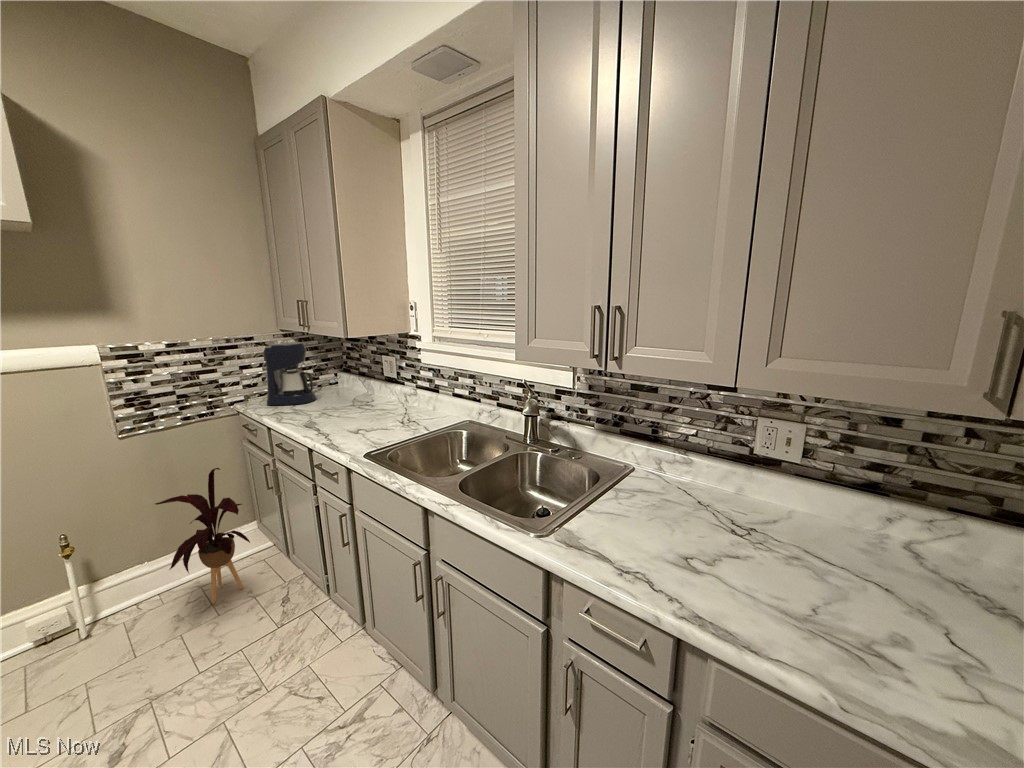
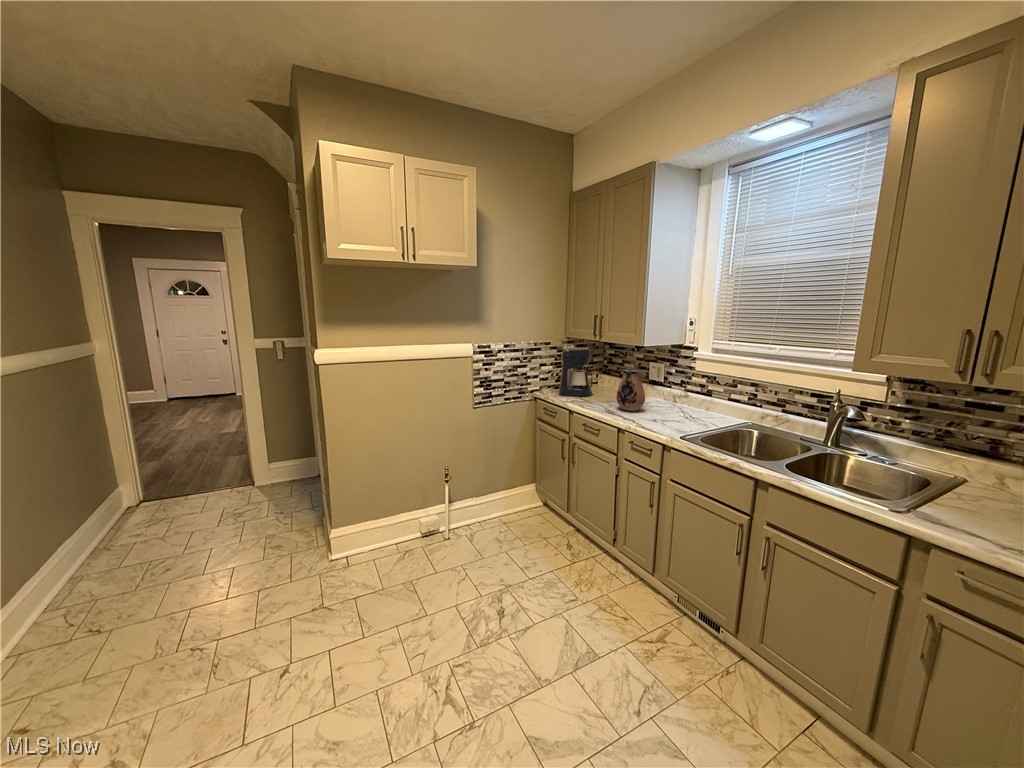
ceramic pitcher: none [319,366,357,420] -> present [616,369,645,411]
house plant: present [155,468,250,603] -> none [495,436,555,536]

